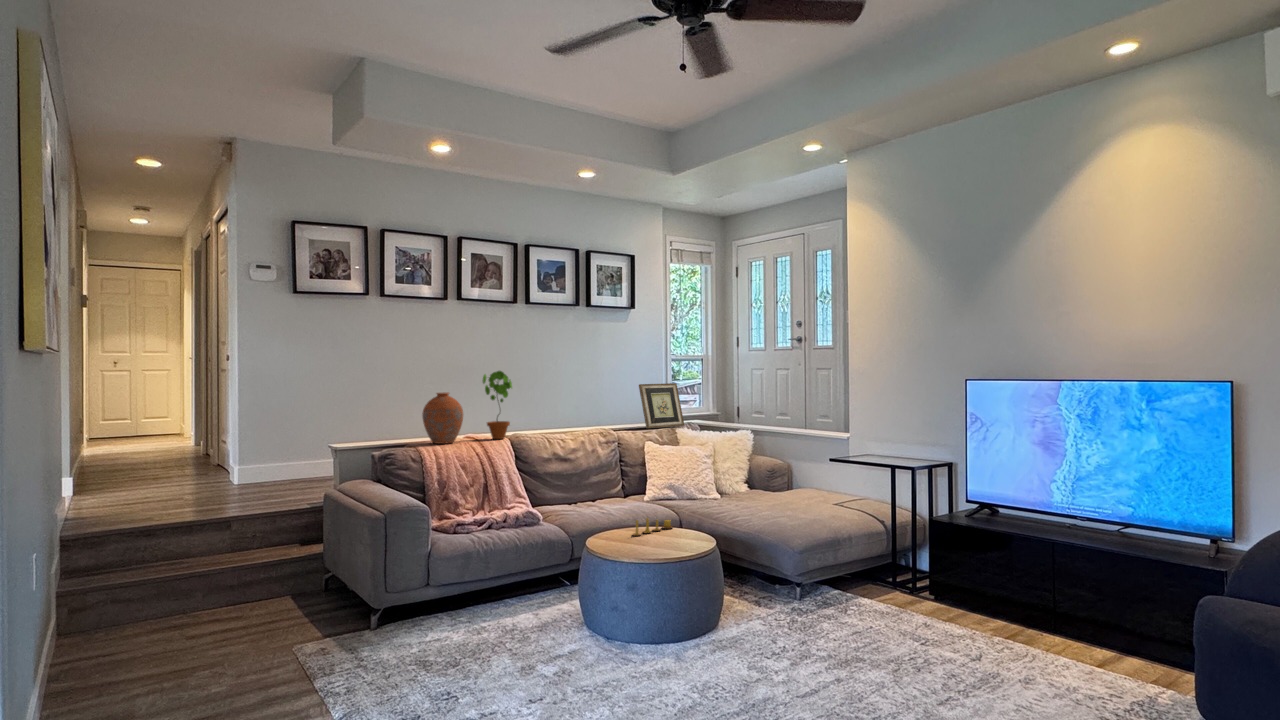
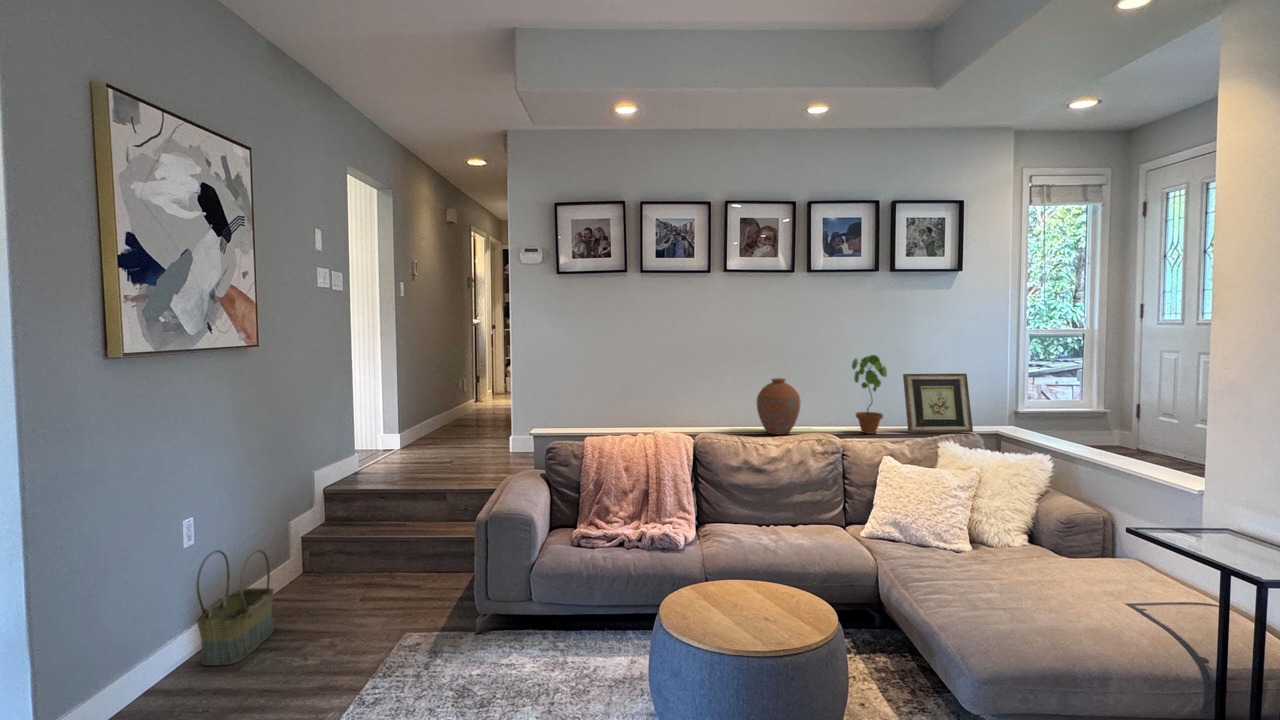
potted plant: present [483,371,512,439] -> present [852,355,887,434]
vase: present [422,393,463,444] -> present [757,378,800,435]
candle: present [633,518,673,536] -> none [711,600,792,628]
basket: none [83,575,146,707] -> present [196,550,274,665]

